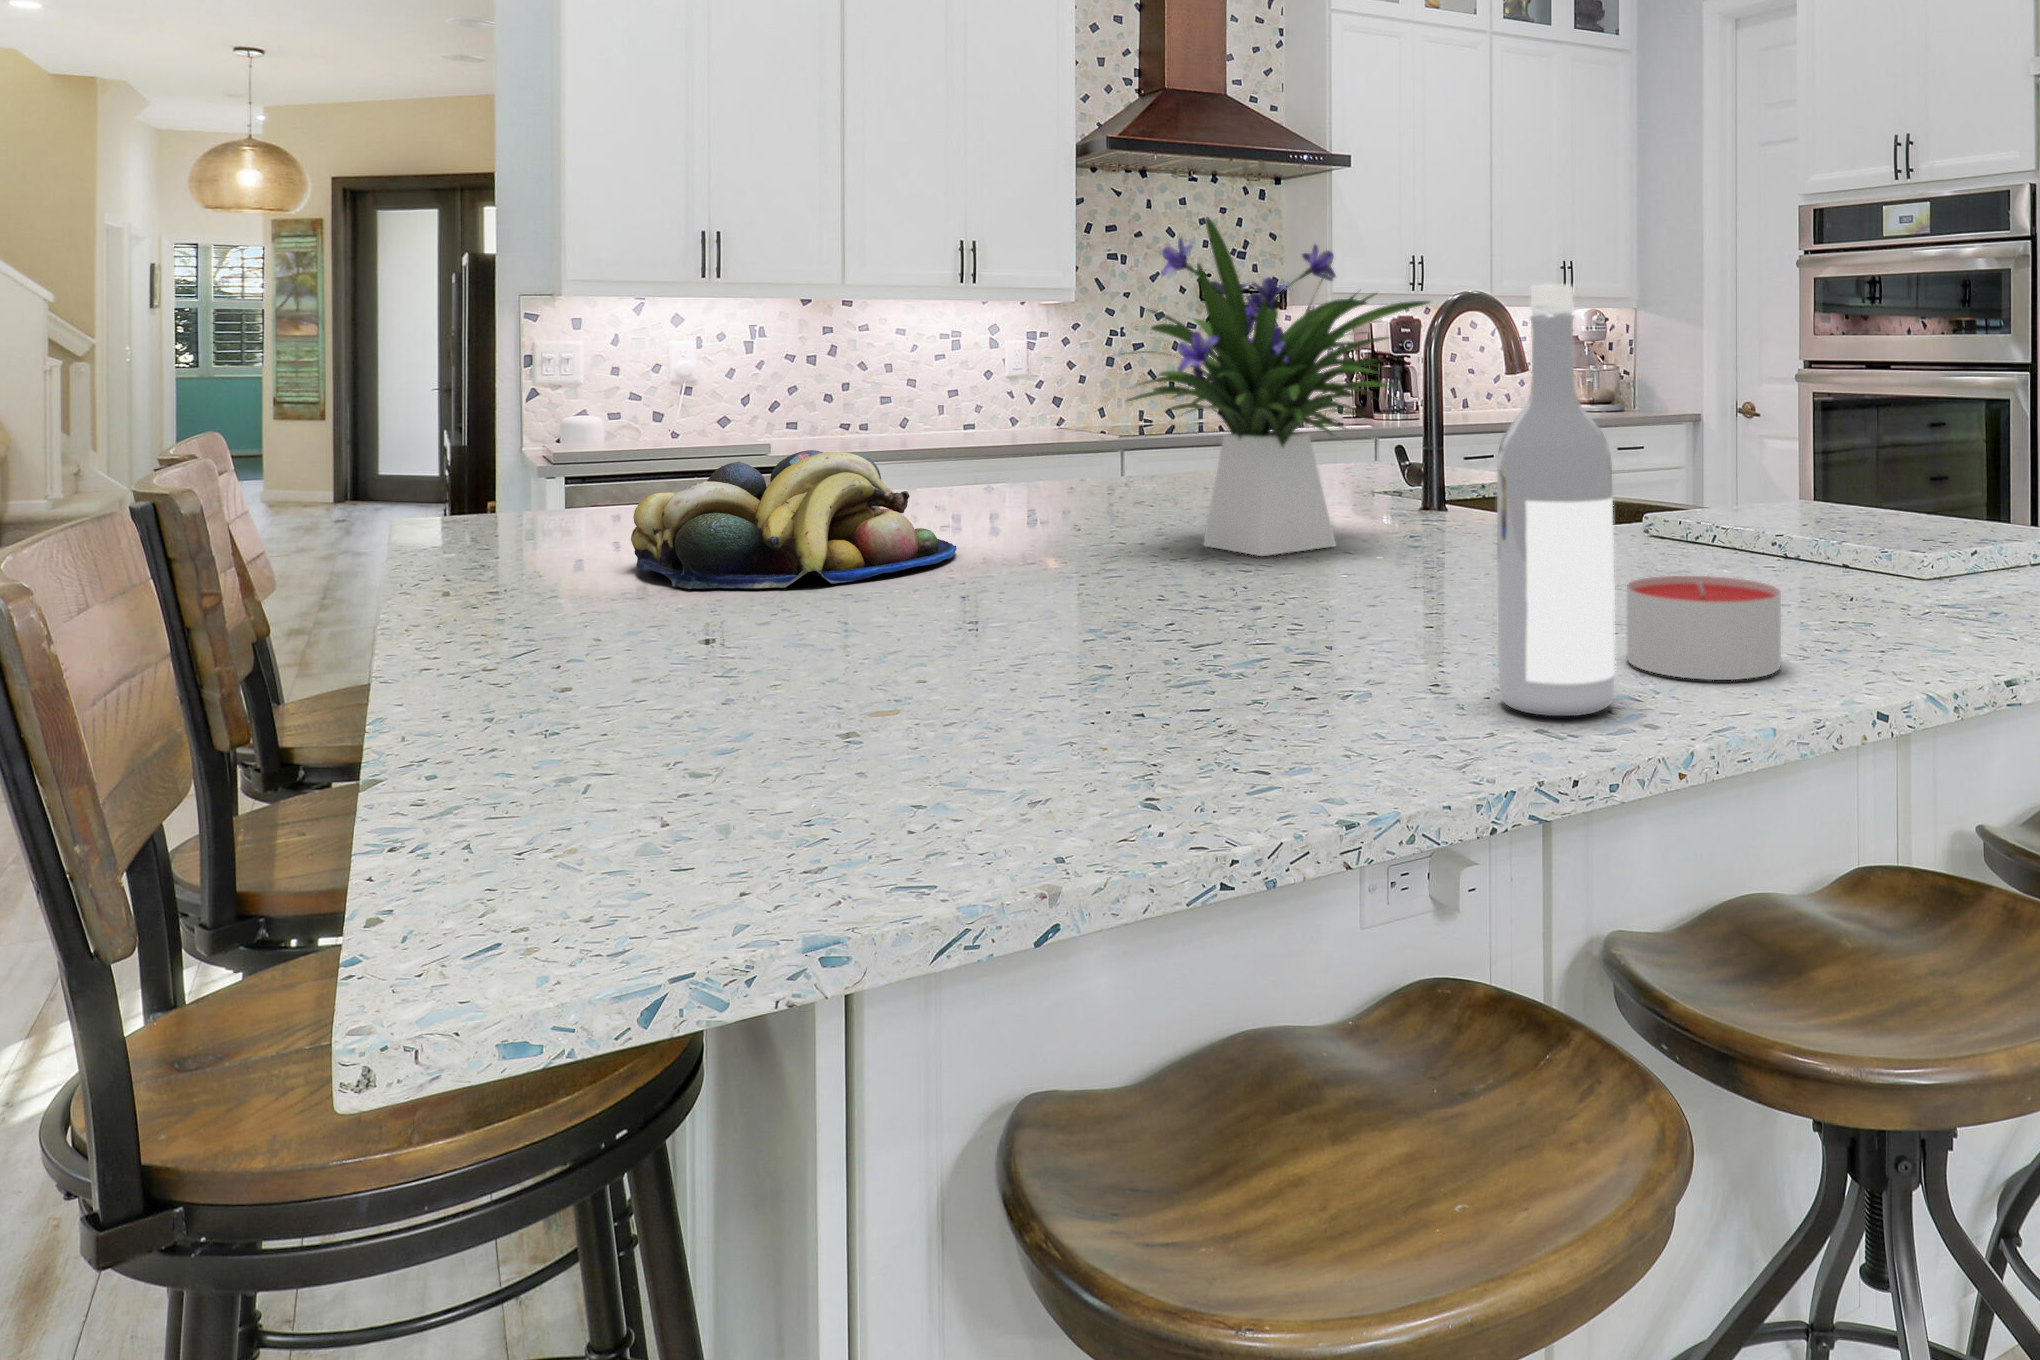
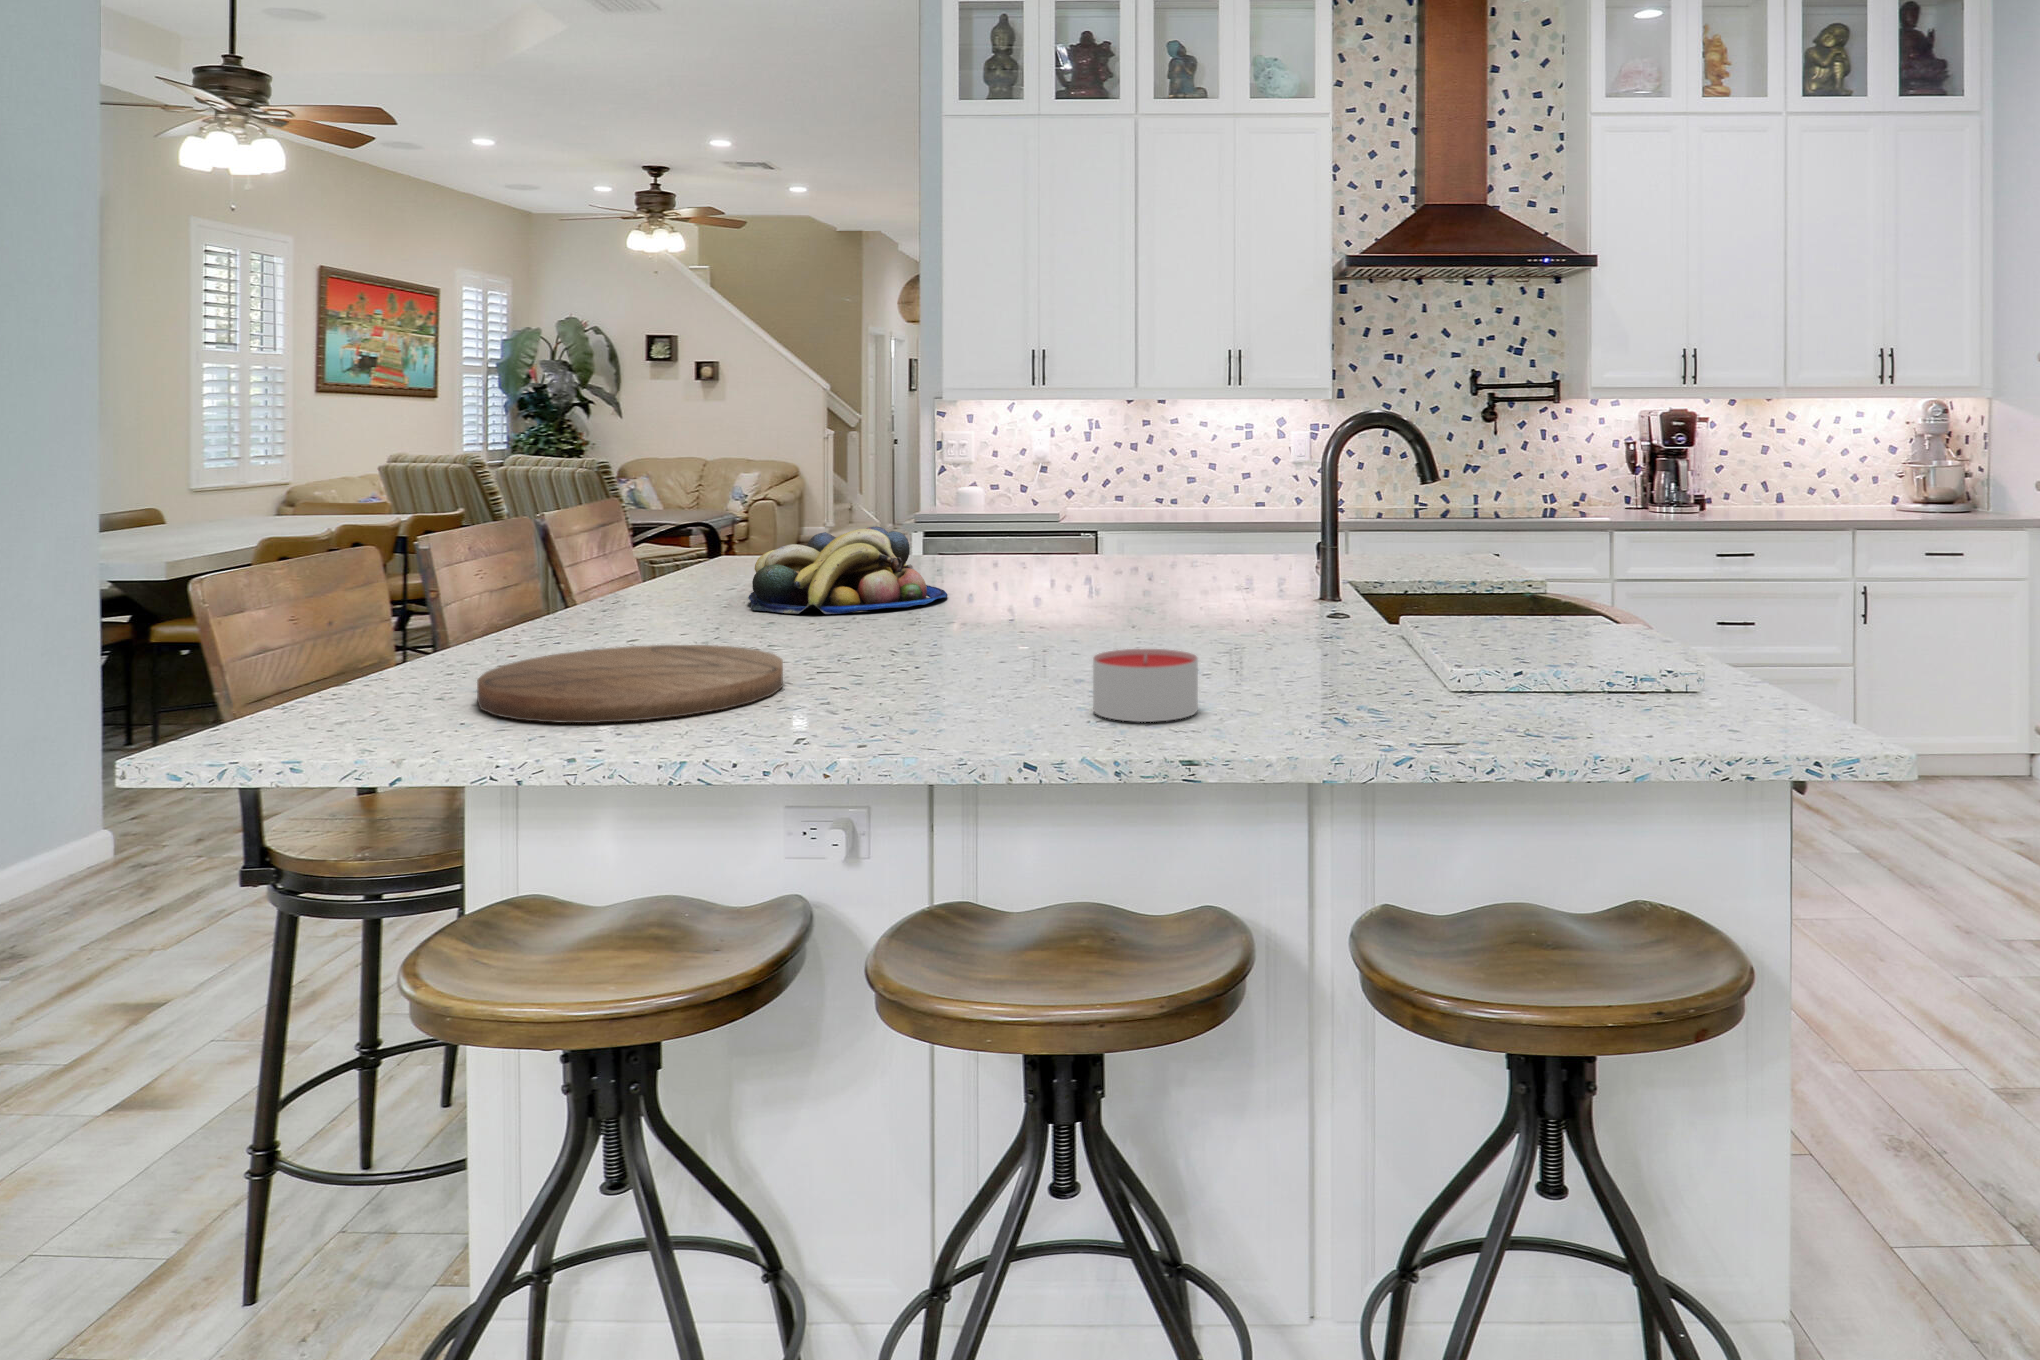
flower arrangement: present [1112,217,1429,556] -> none [1019,371,1246,620]
wine bottle: present [1497,284,1615,716] -> none [944,449,1018,725]
cutting board: none [564,644,1145,838] -> present [477,645,783,723]

